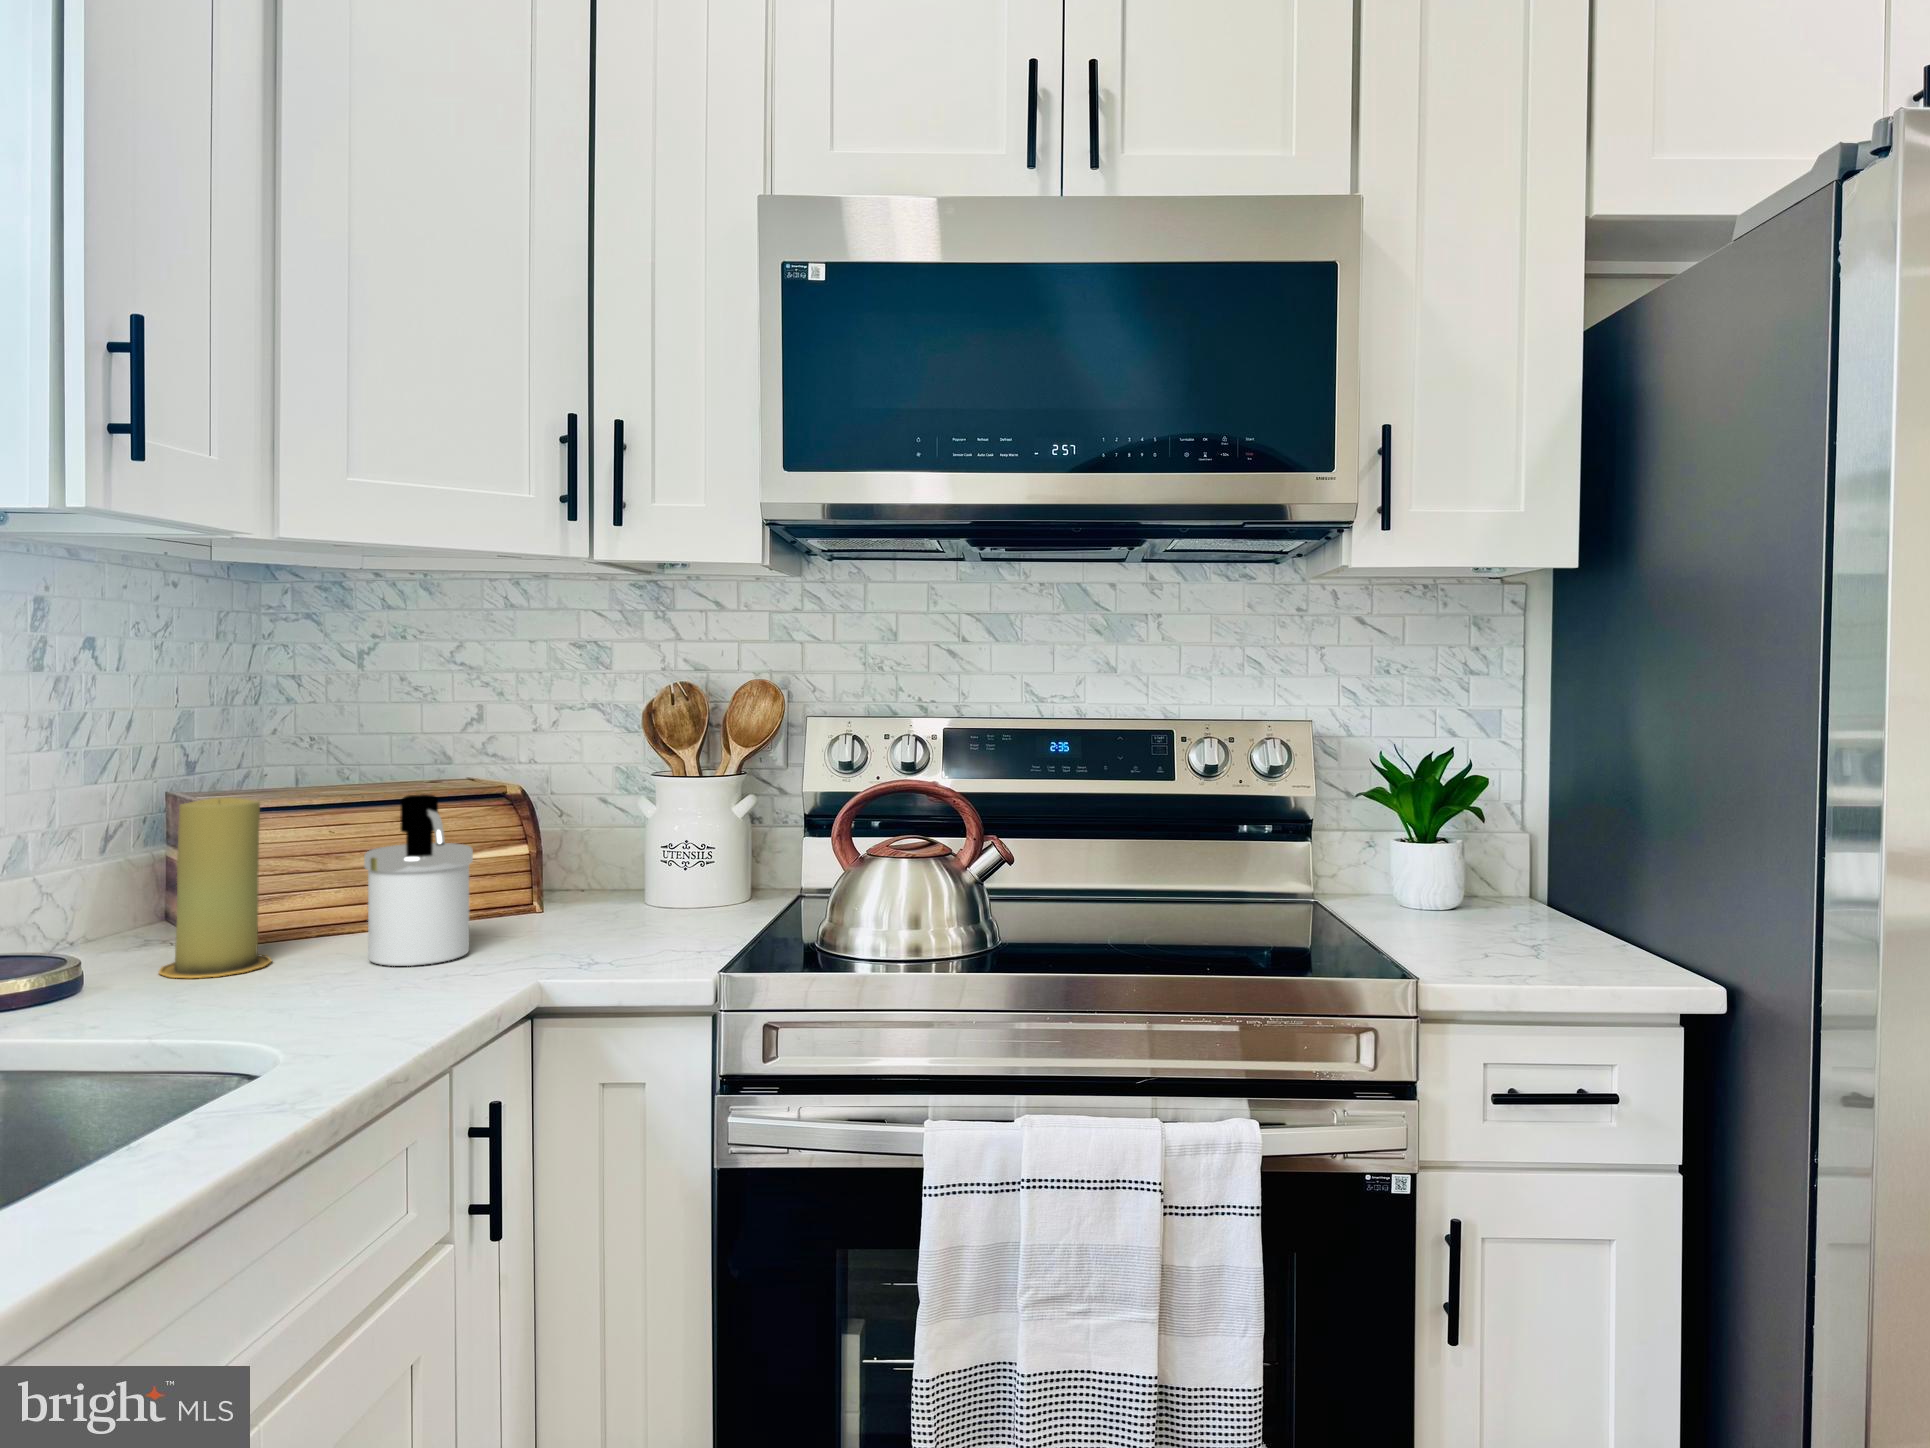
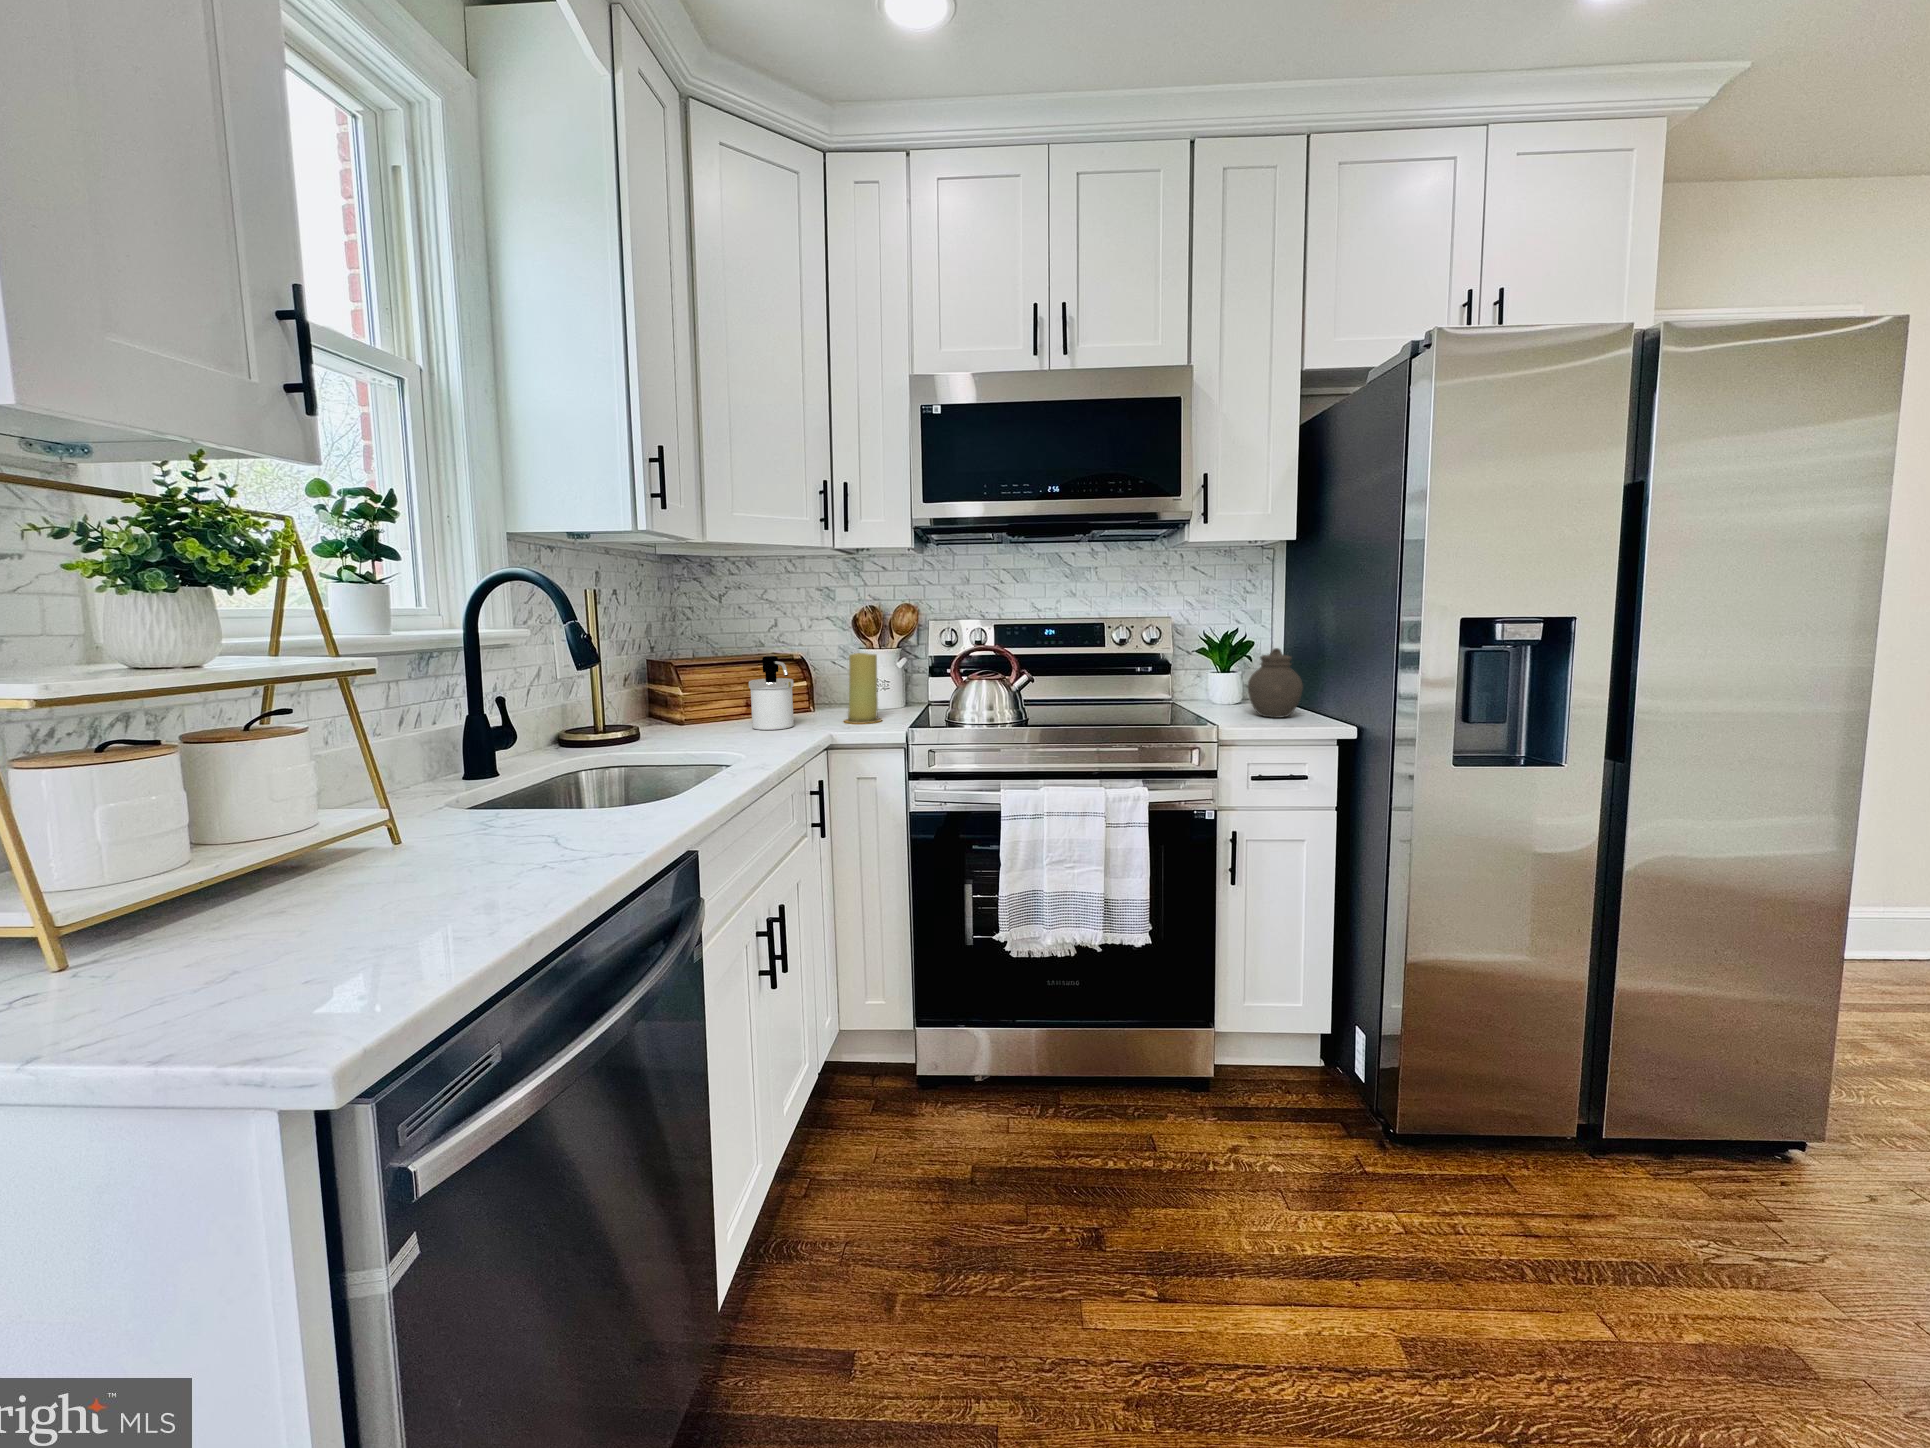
candle: present [159,797,272,978] -> present [844,653,882,724]
jar: none [1476,797,1594,948] -> present [1248,648,1303,718]

